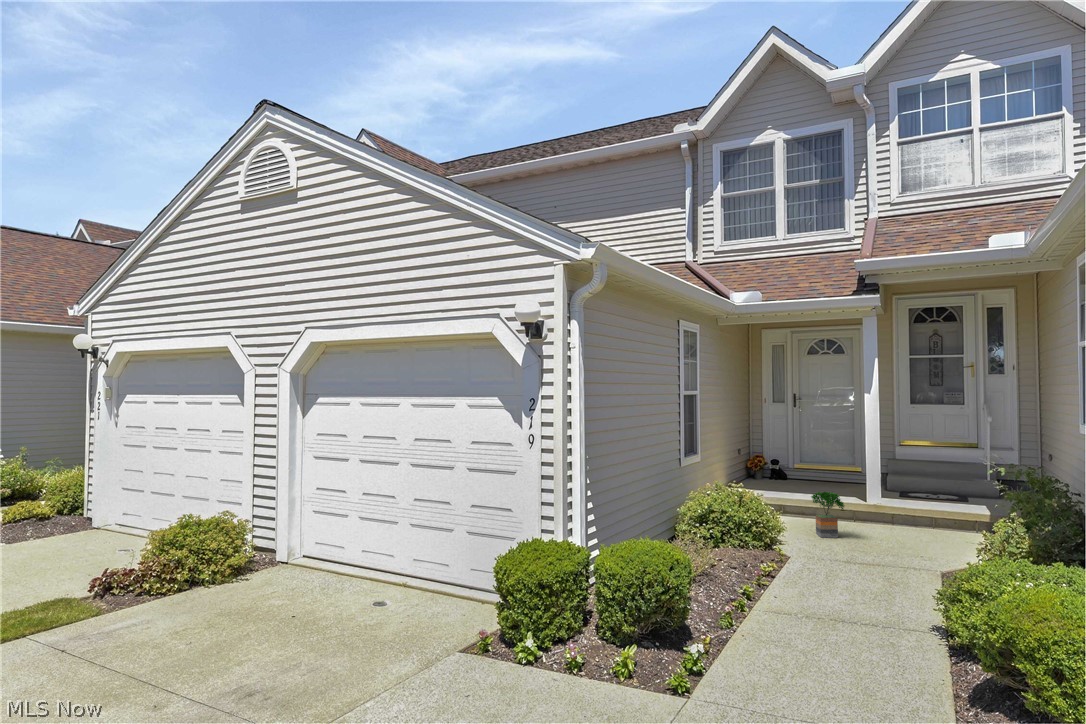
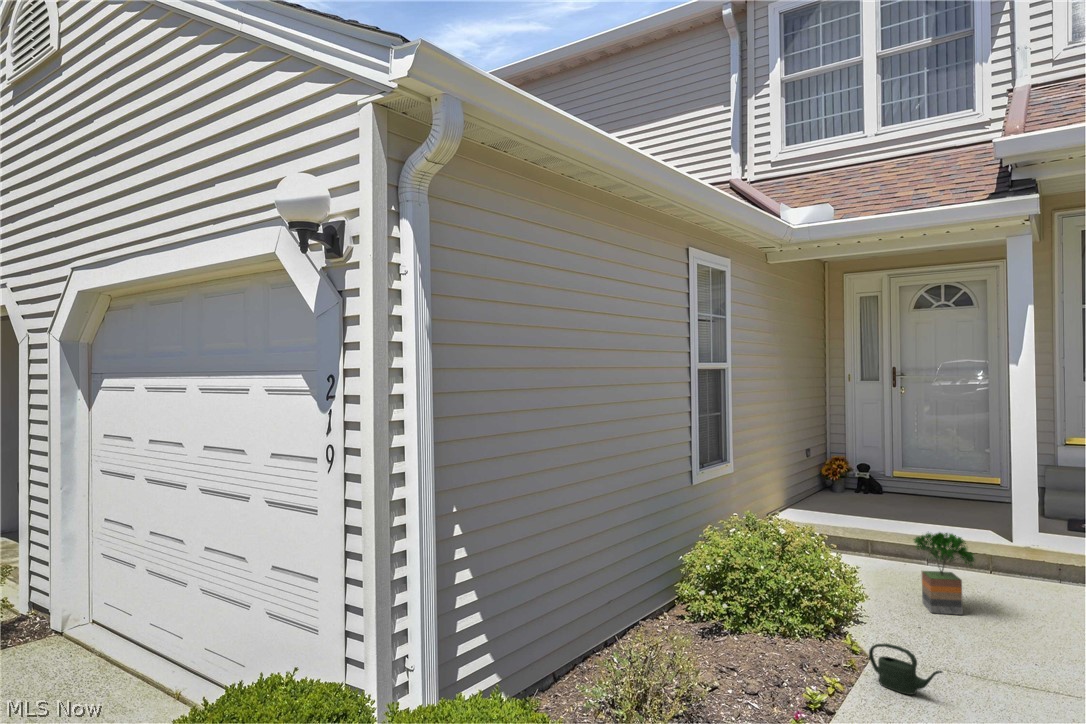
watering can: none [791,542,828,566] -> present [869,643,942,695]

